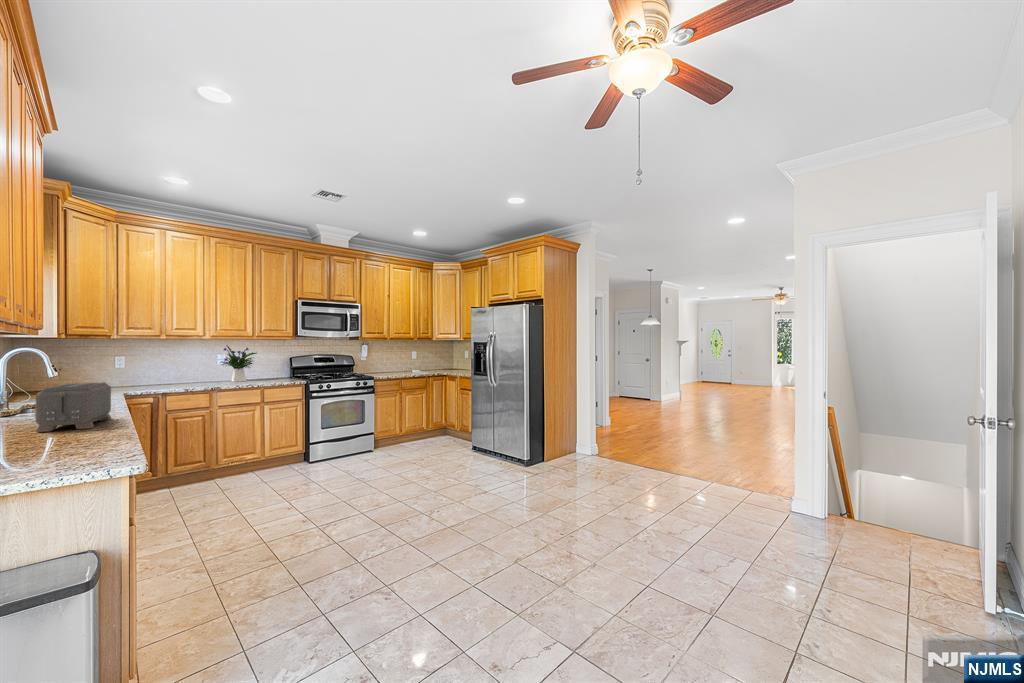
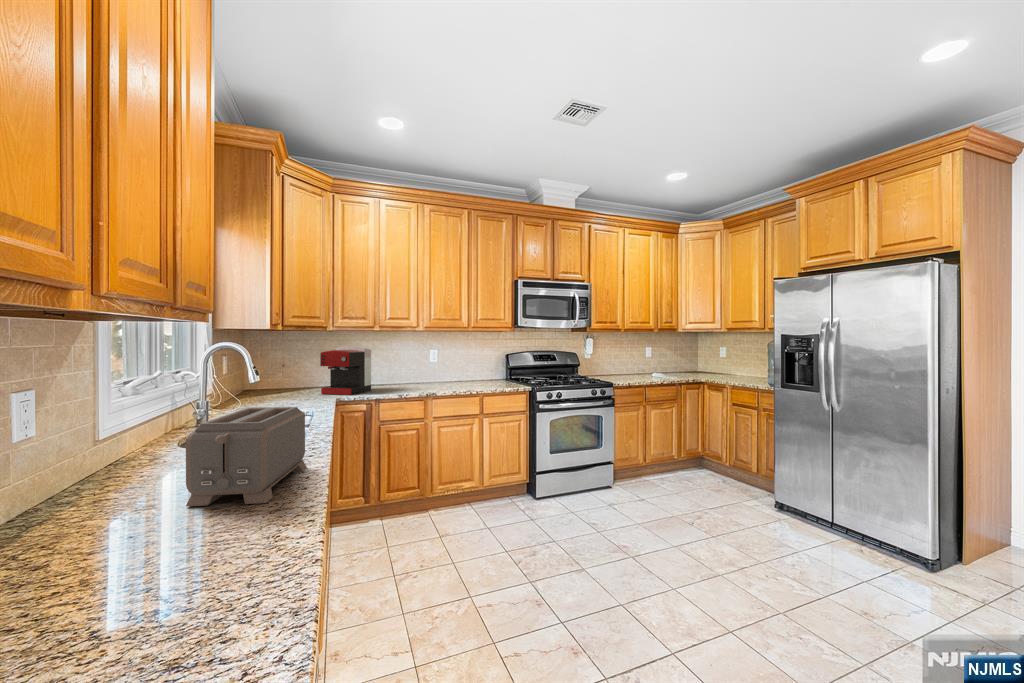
flower arrangement: present [221,346,257,382] -> none [429,338,472,384]
coffee maker: none [105,351,158,392] -> present [320,346,371,395]

